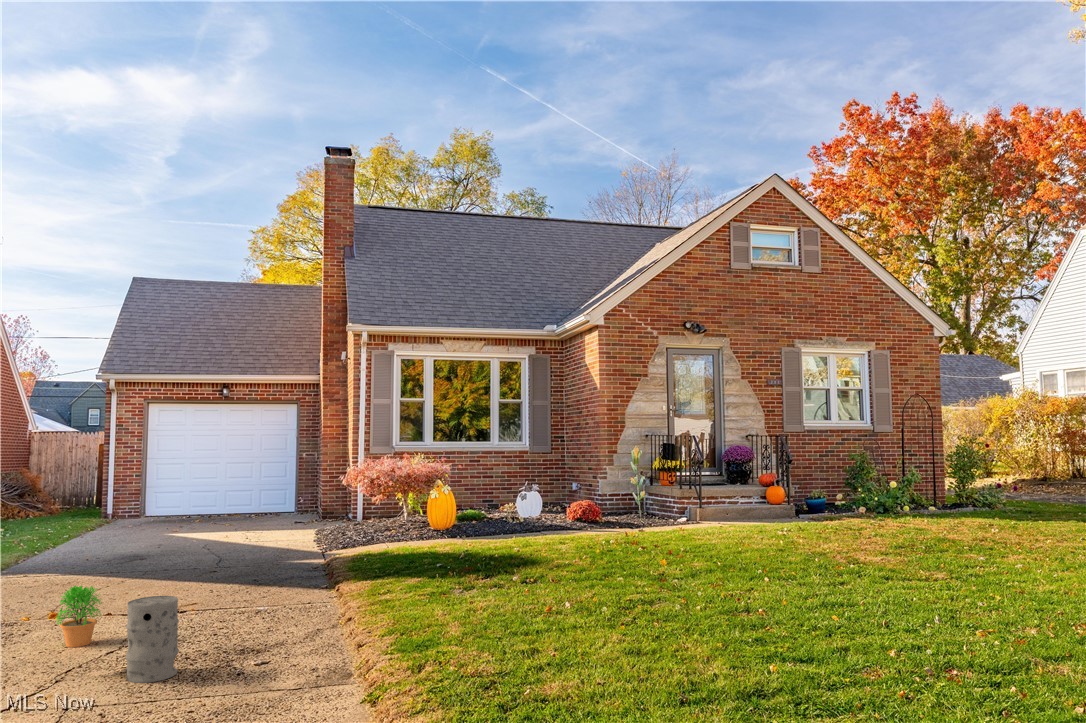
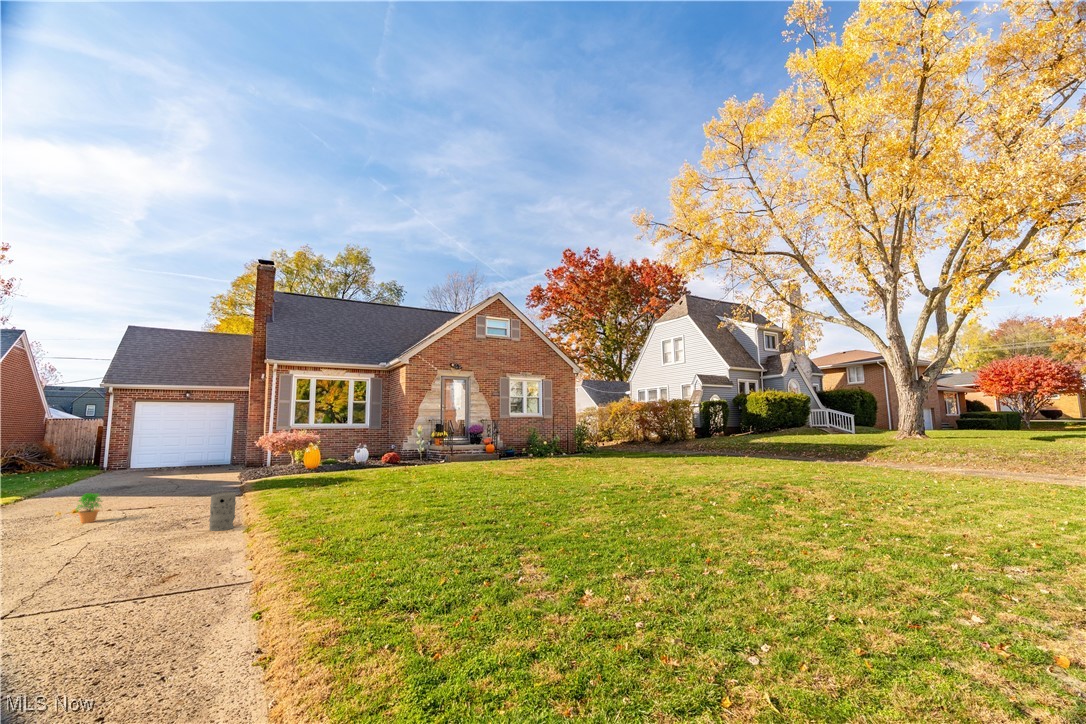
trash can: present [125,596,179,683] -> present [209,492,236,531]

